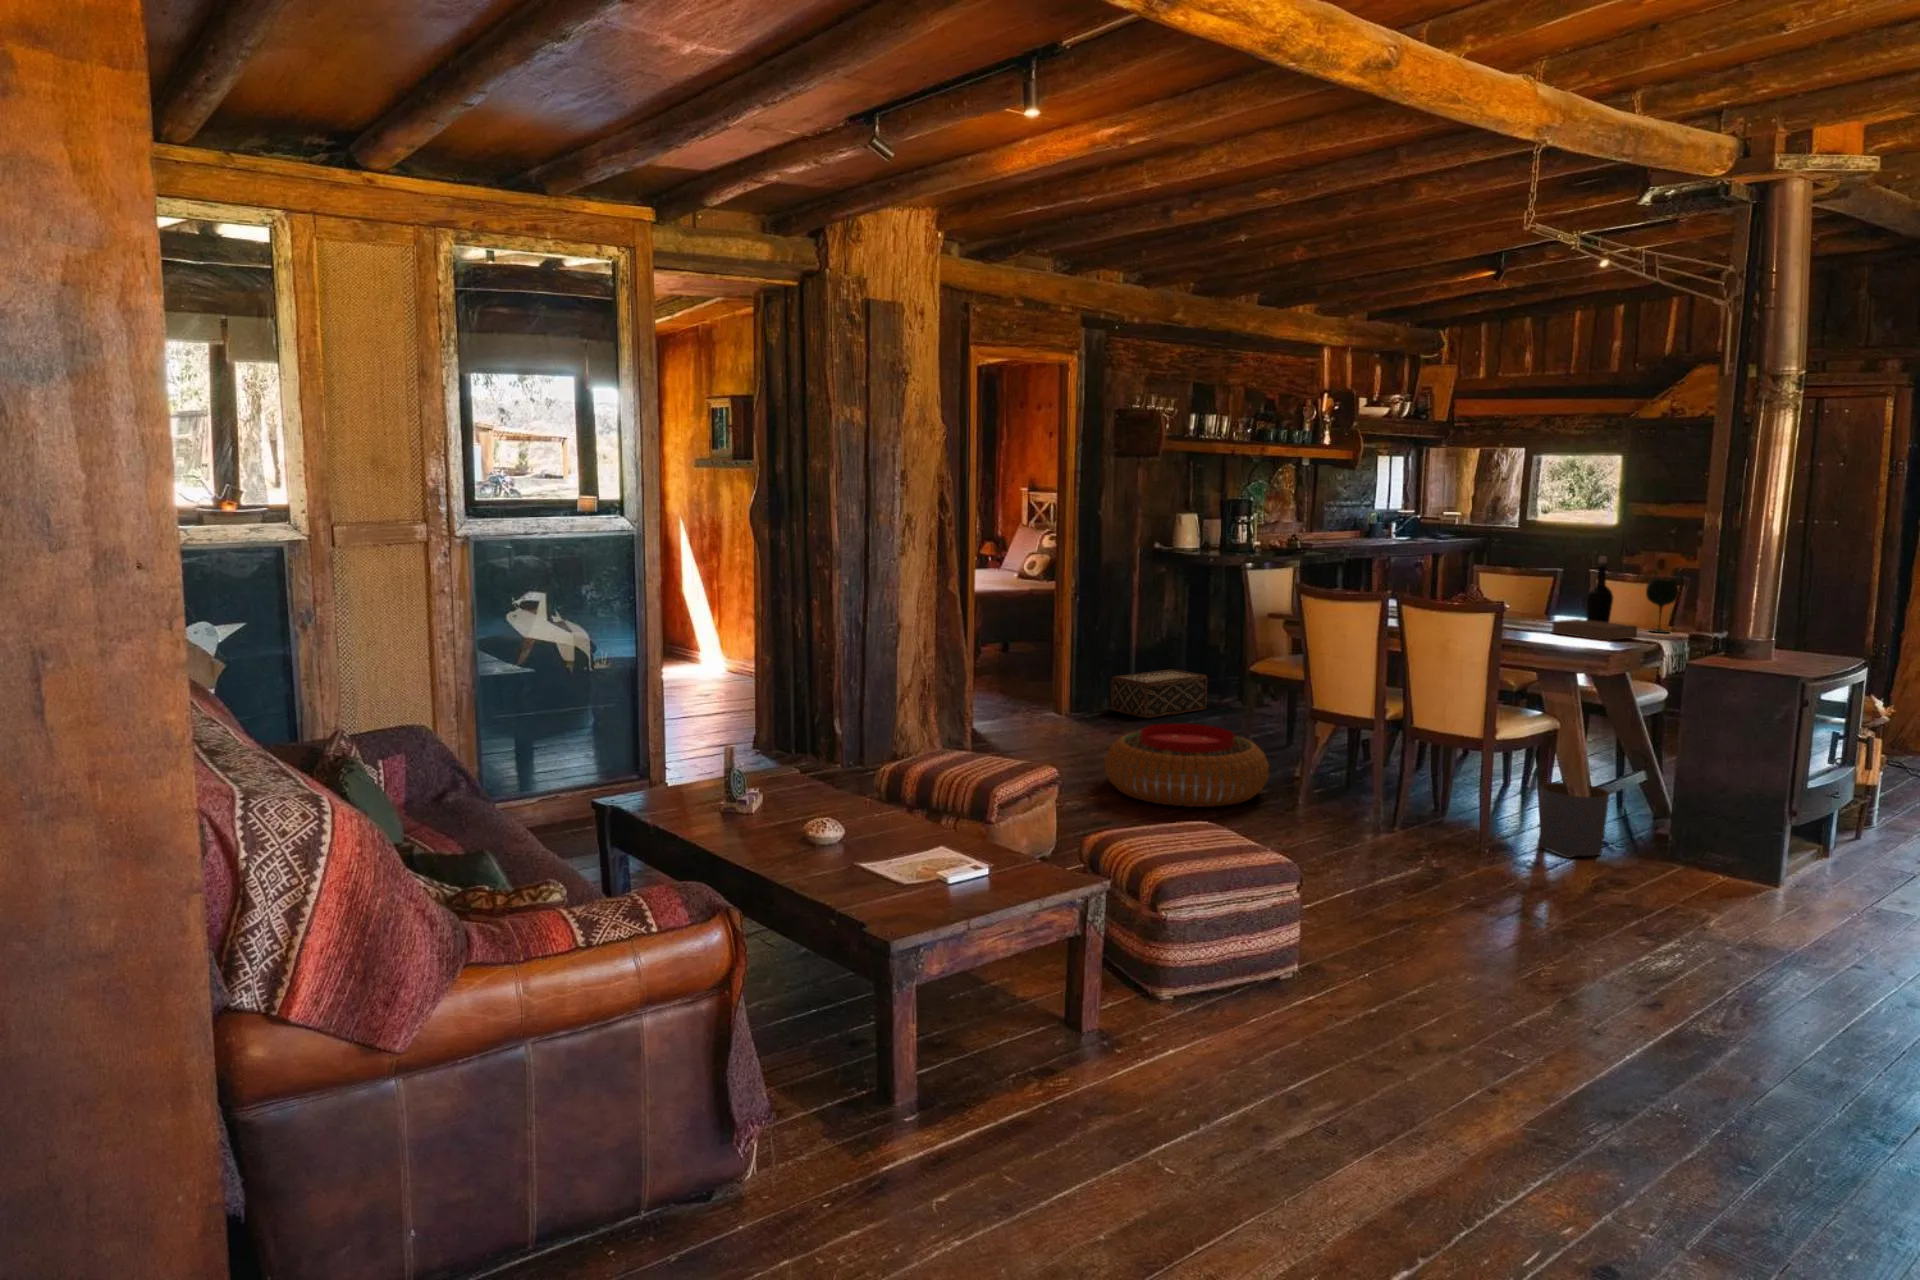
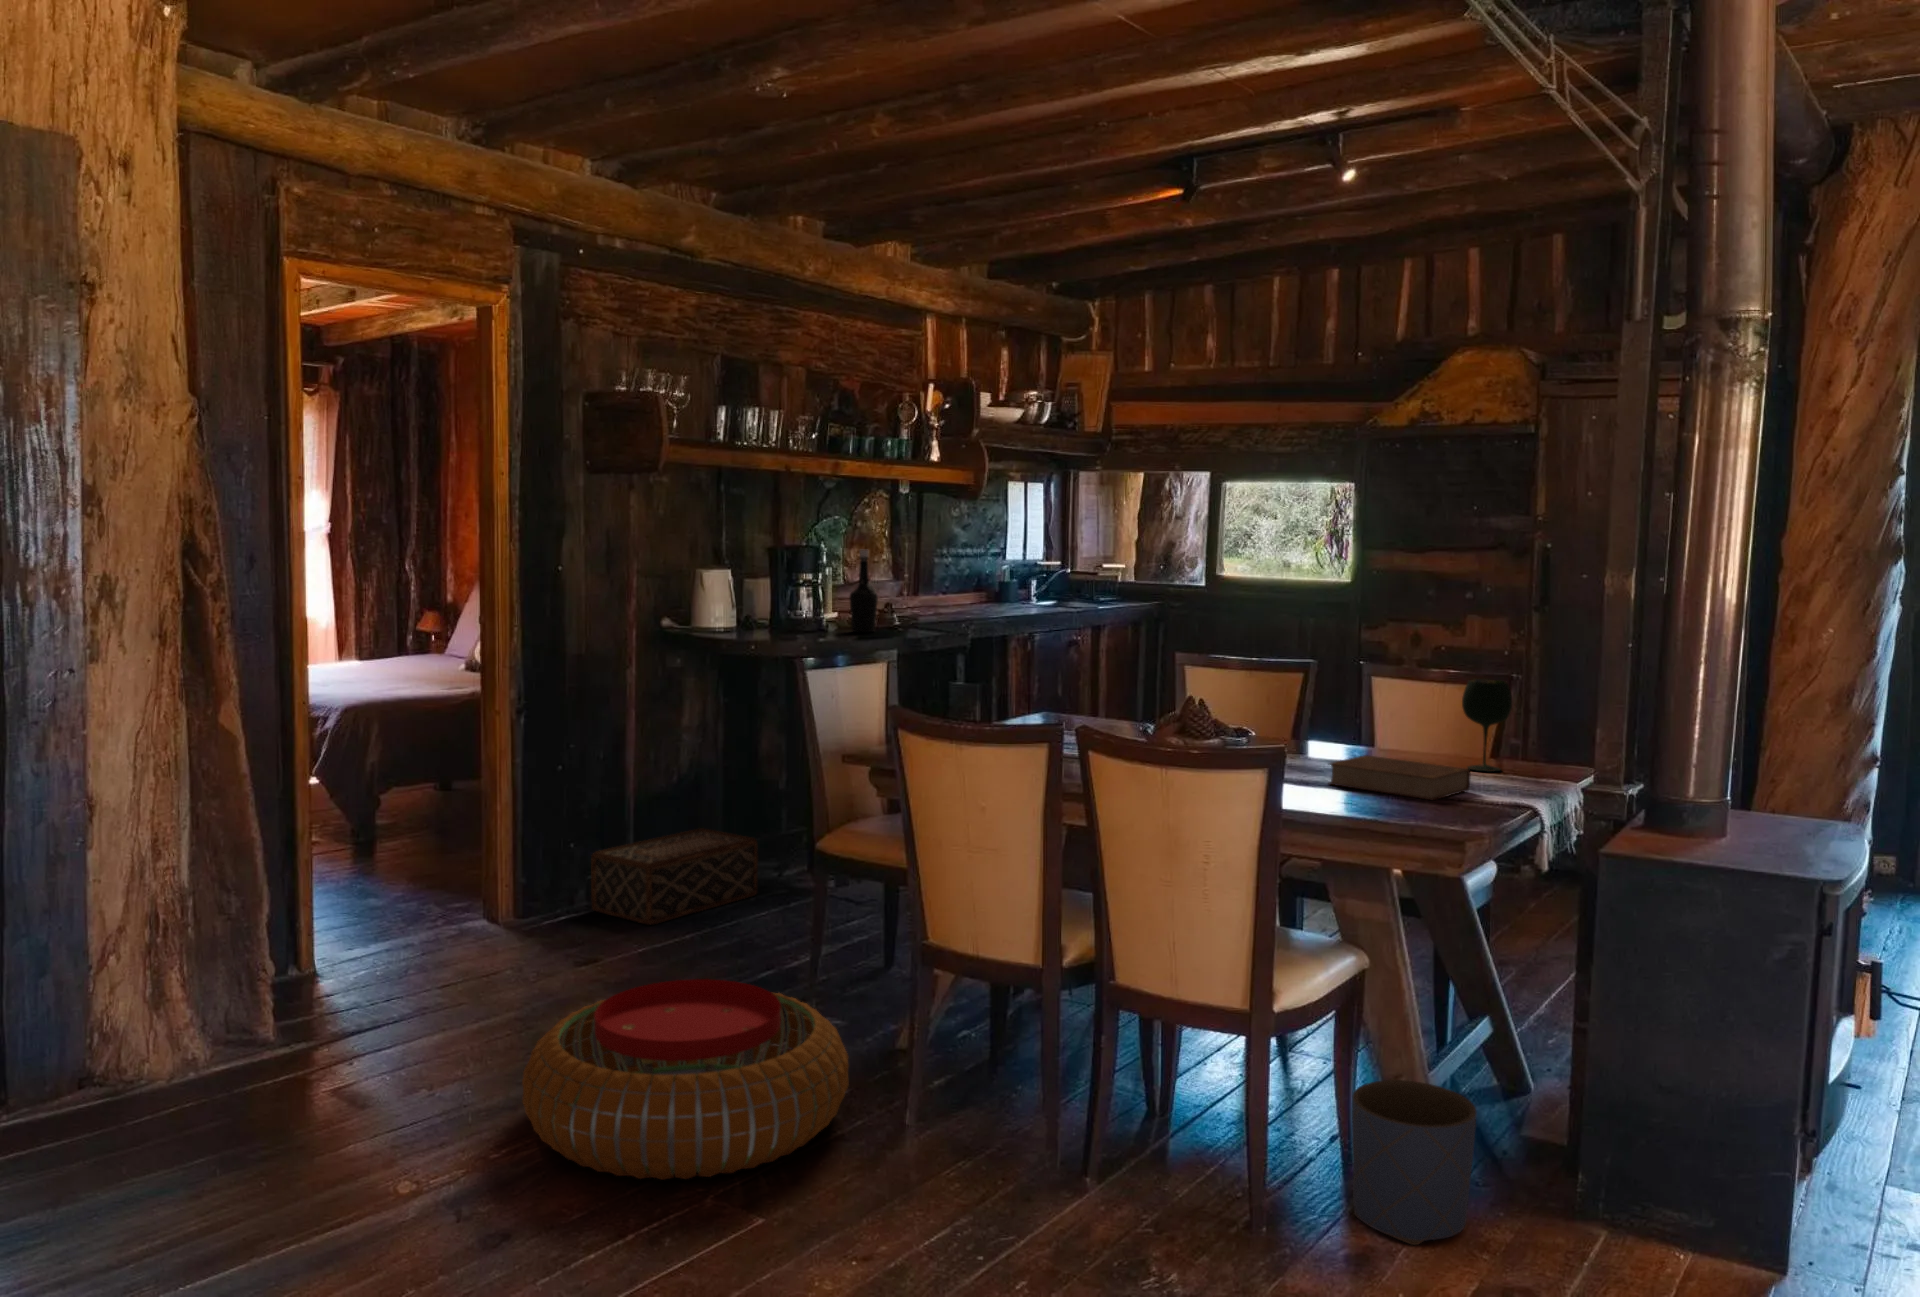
bottle: present [1586,557,1613,623] -> present [849,550,878,632]

